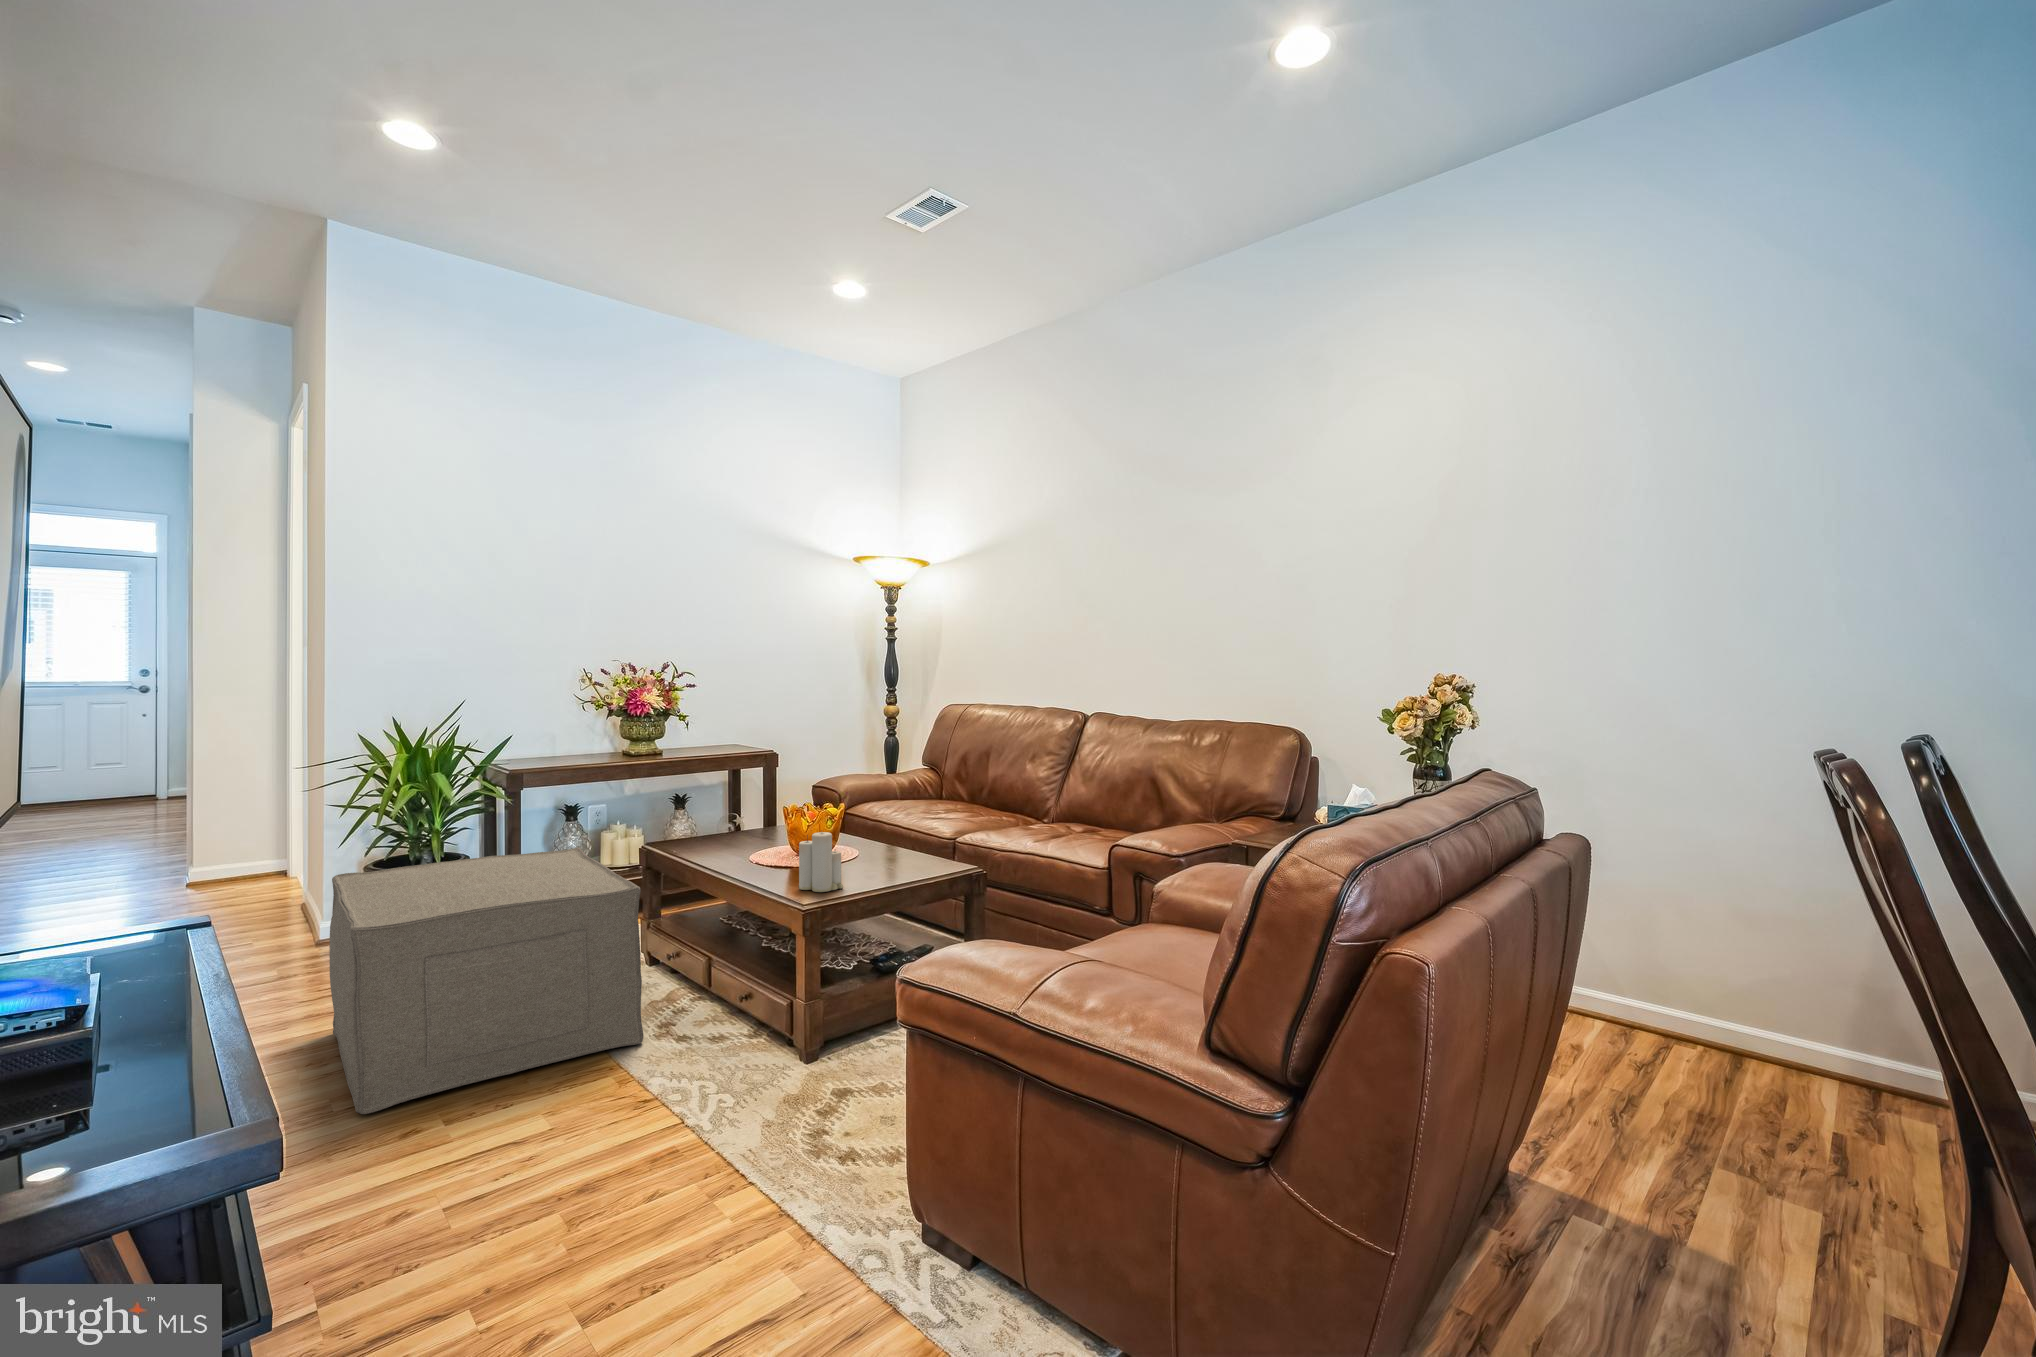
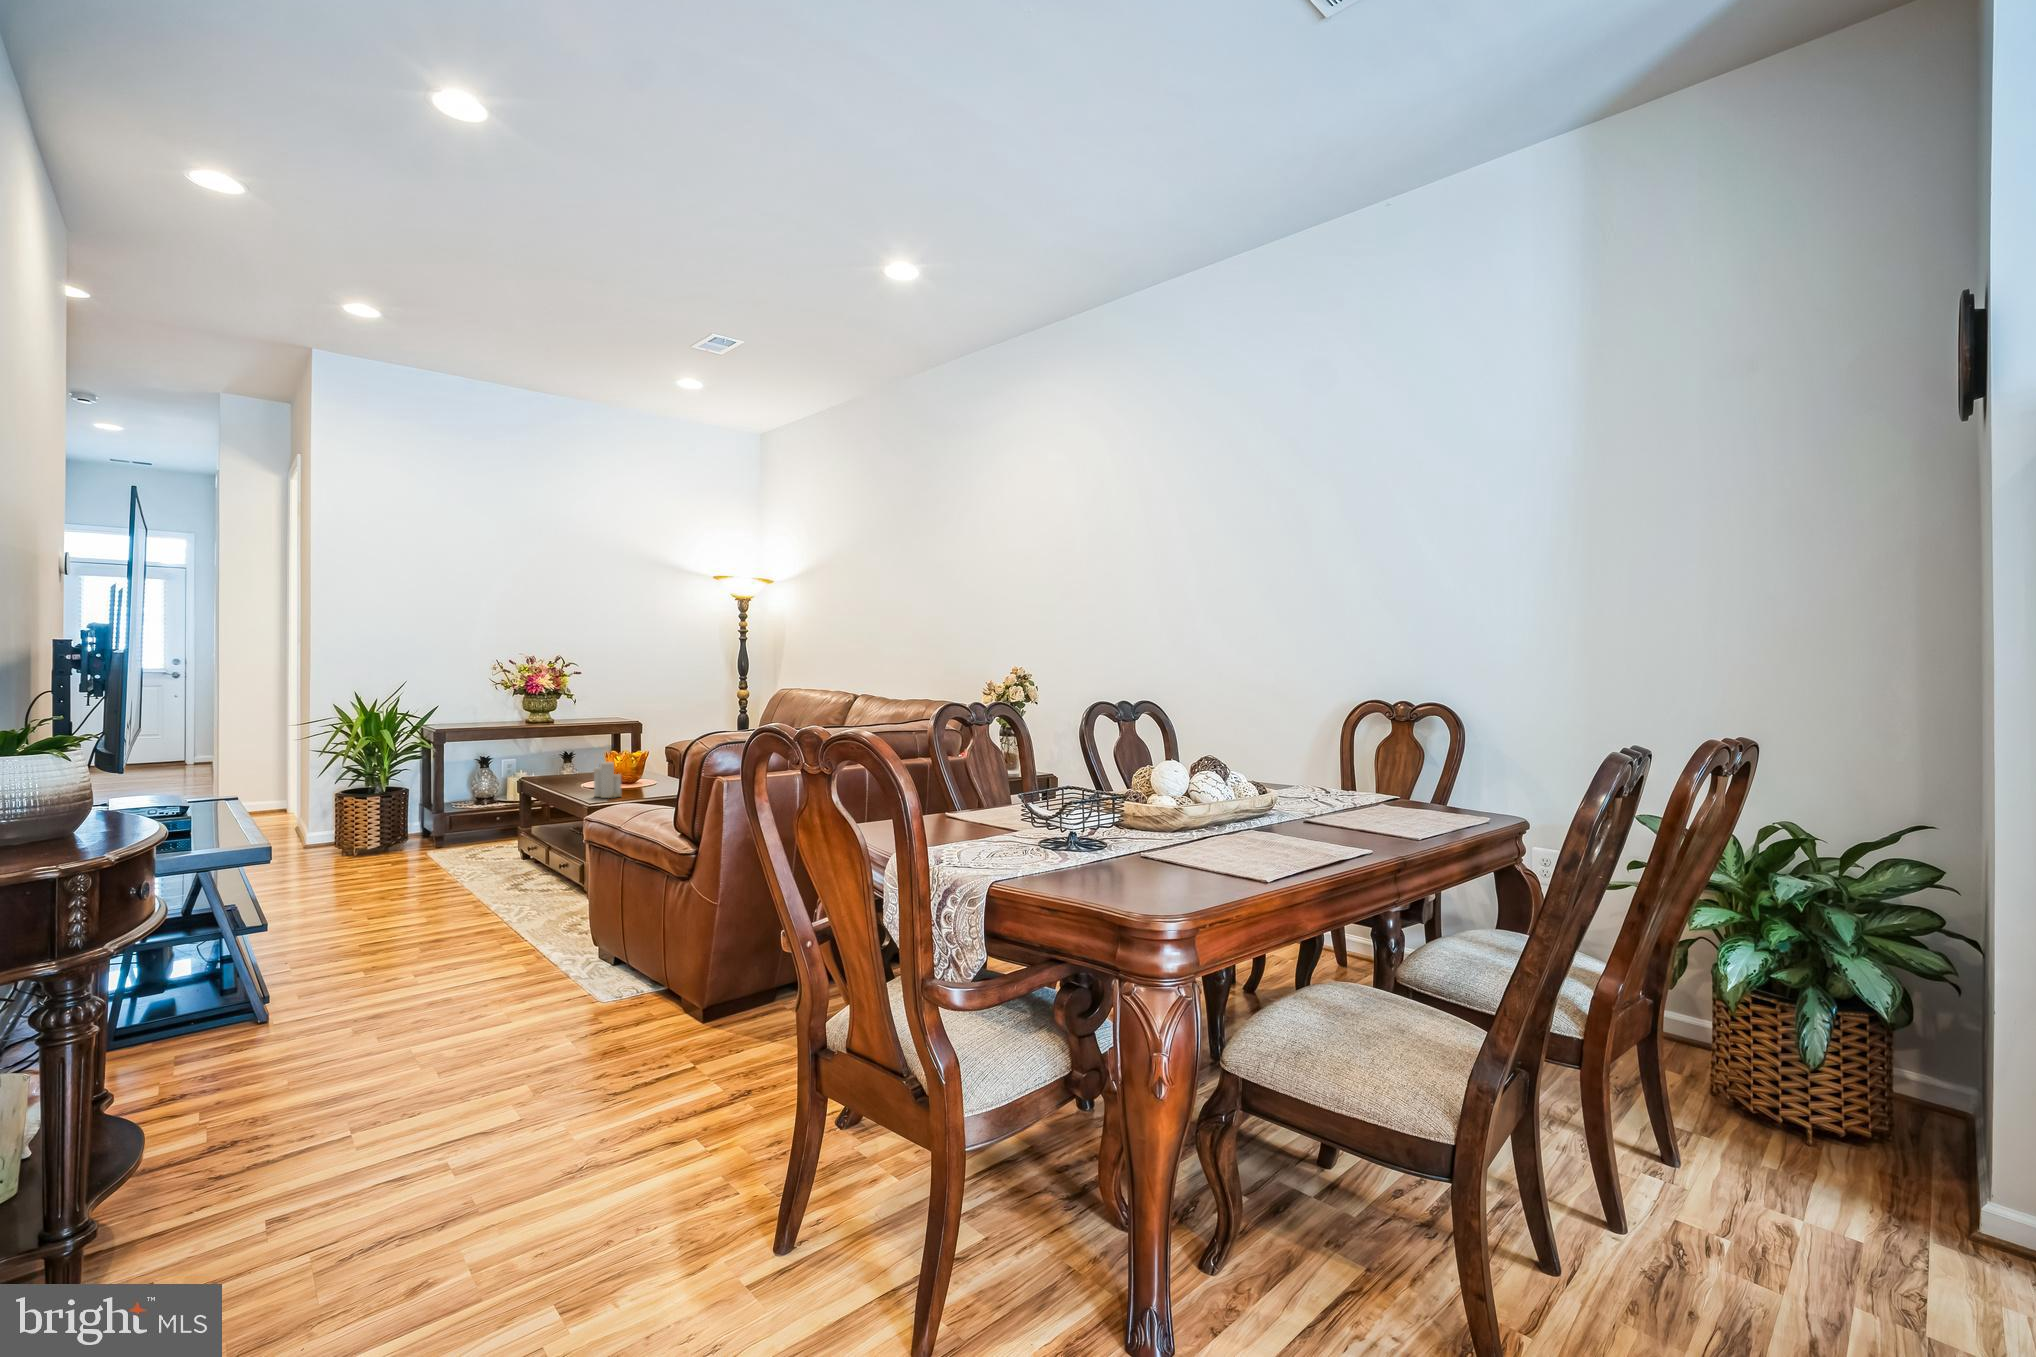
ottoman: present [329,847,643,1114] -> none [310,777,498,913]

